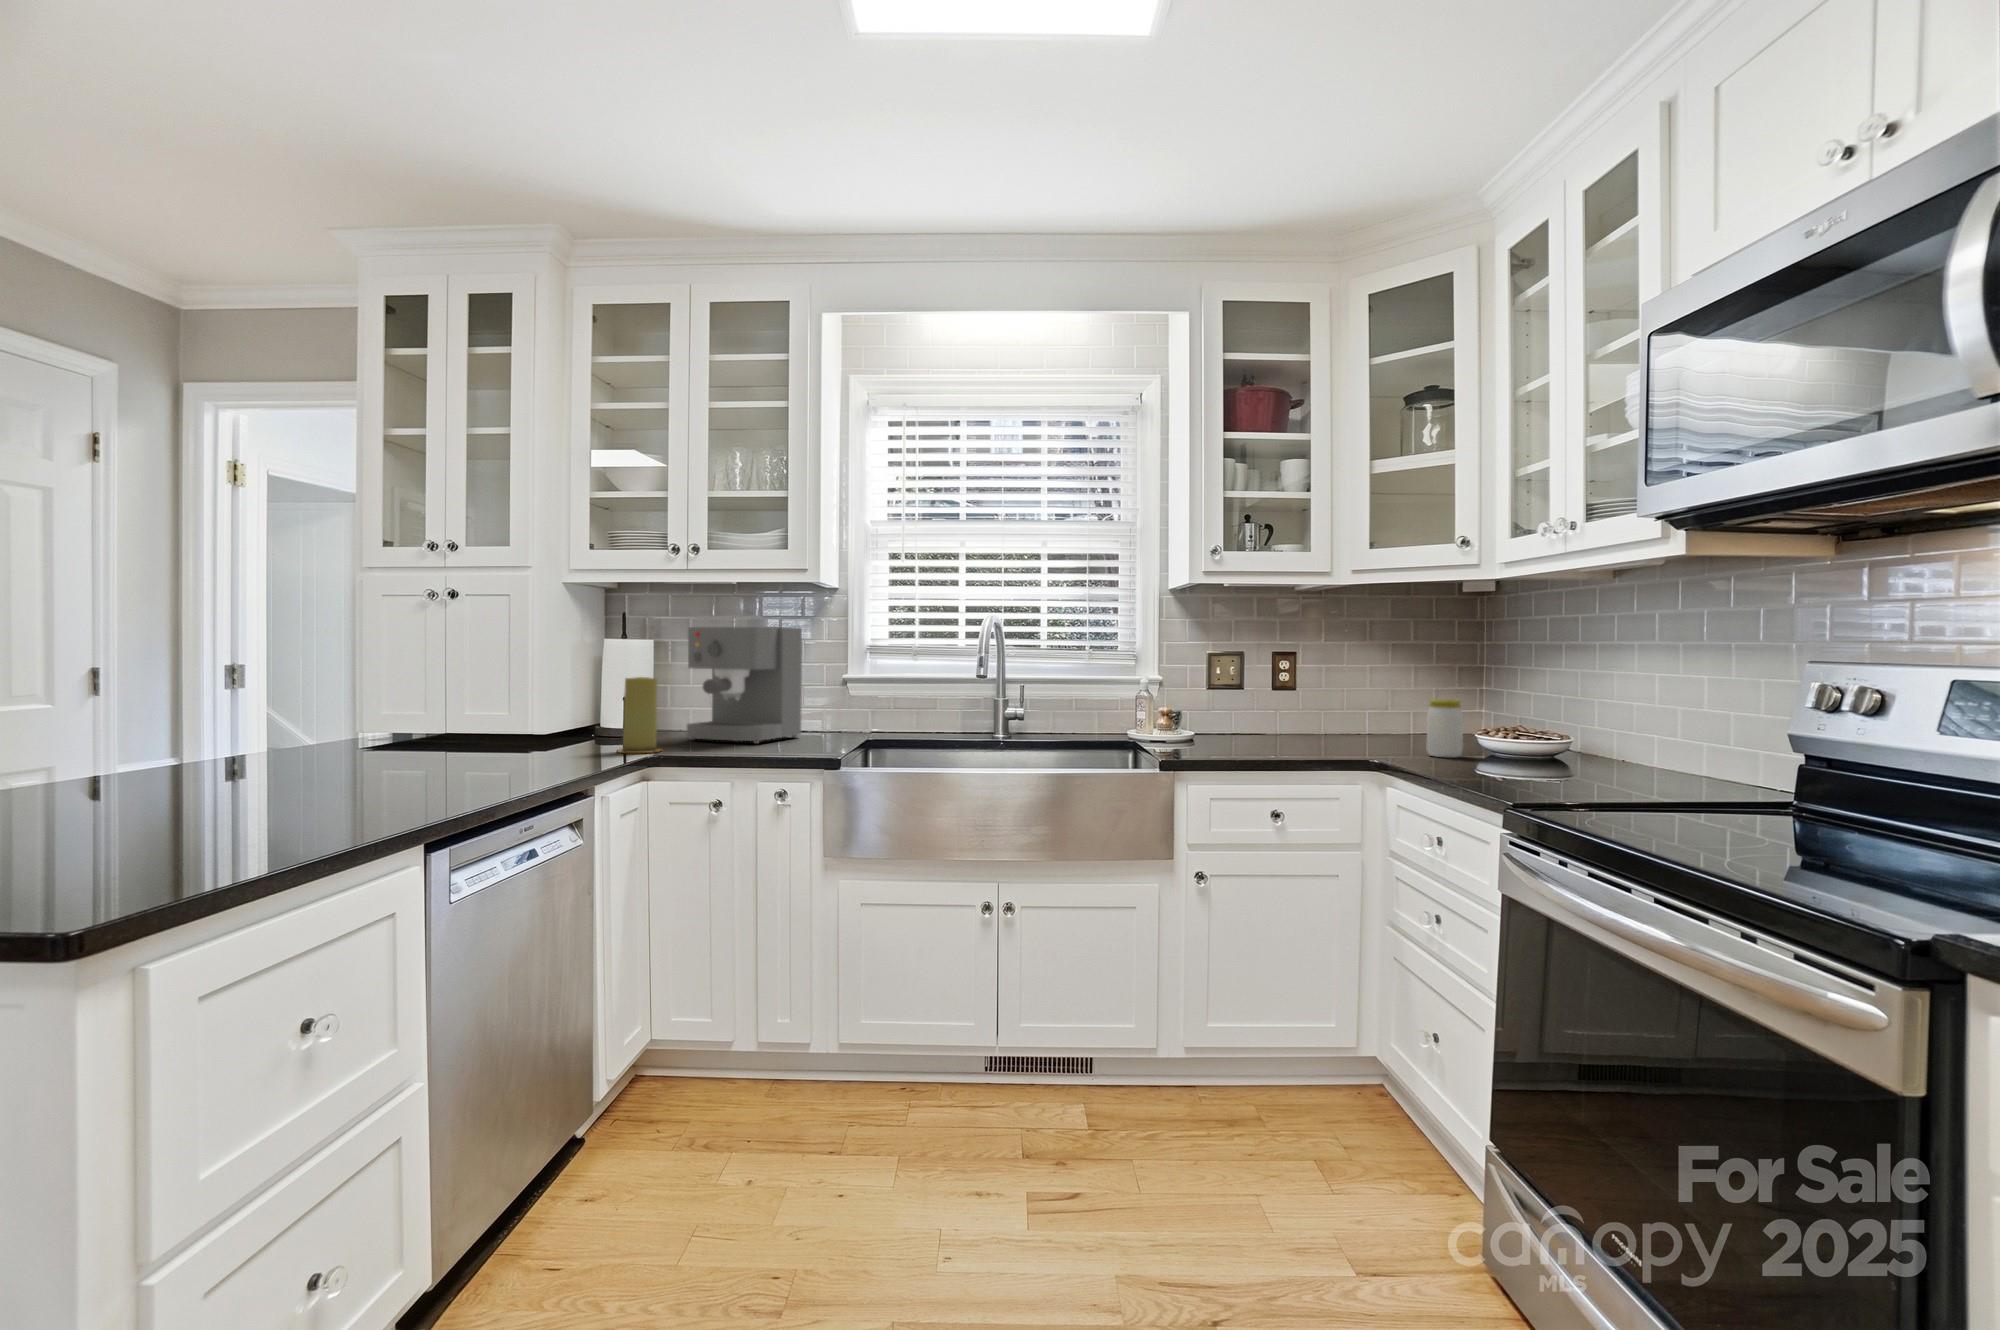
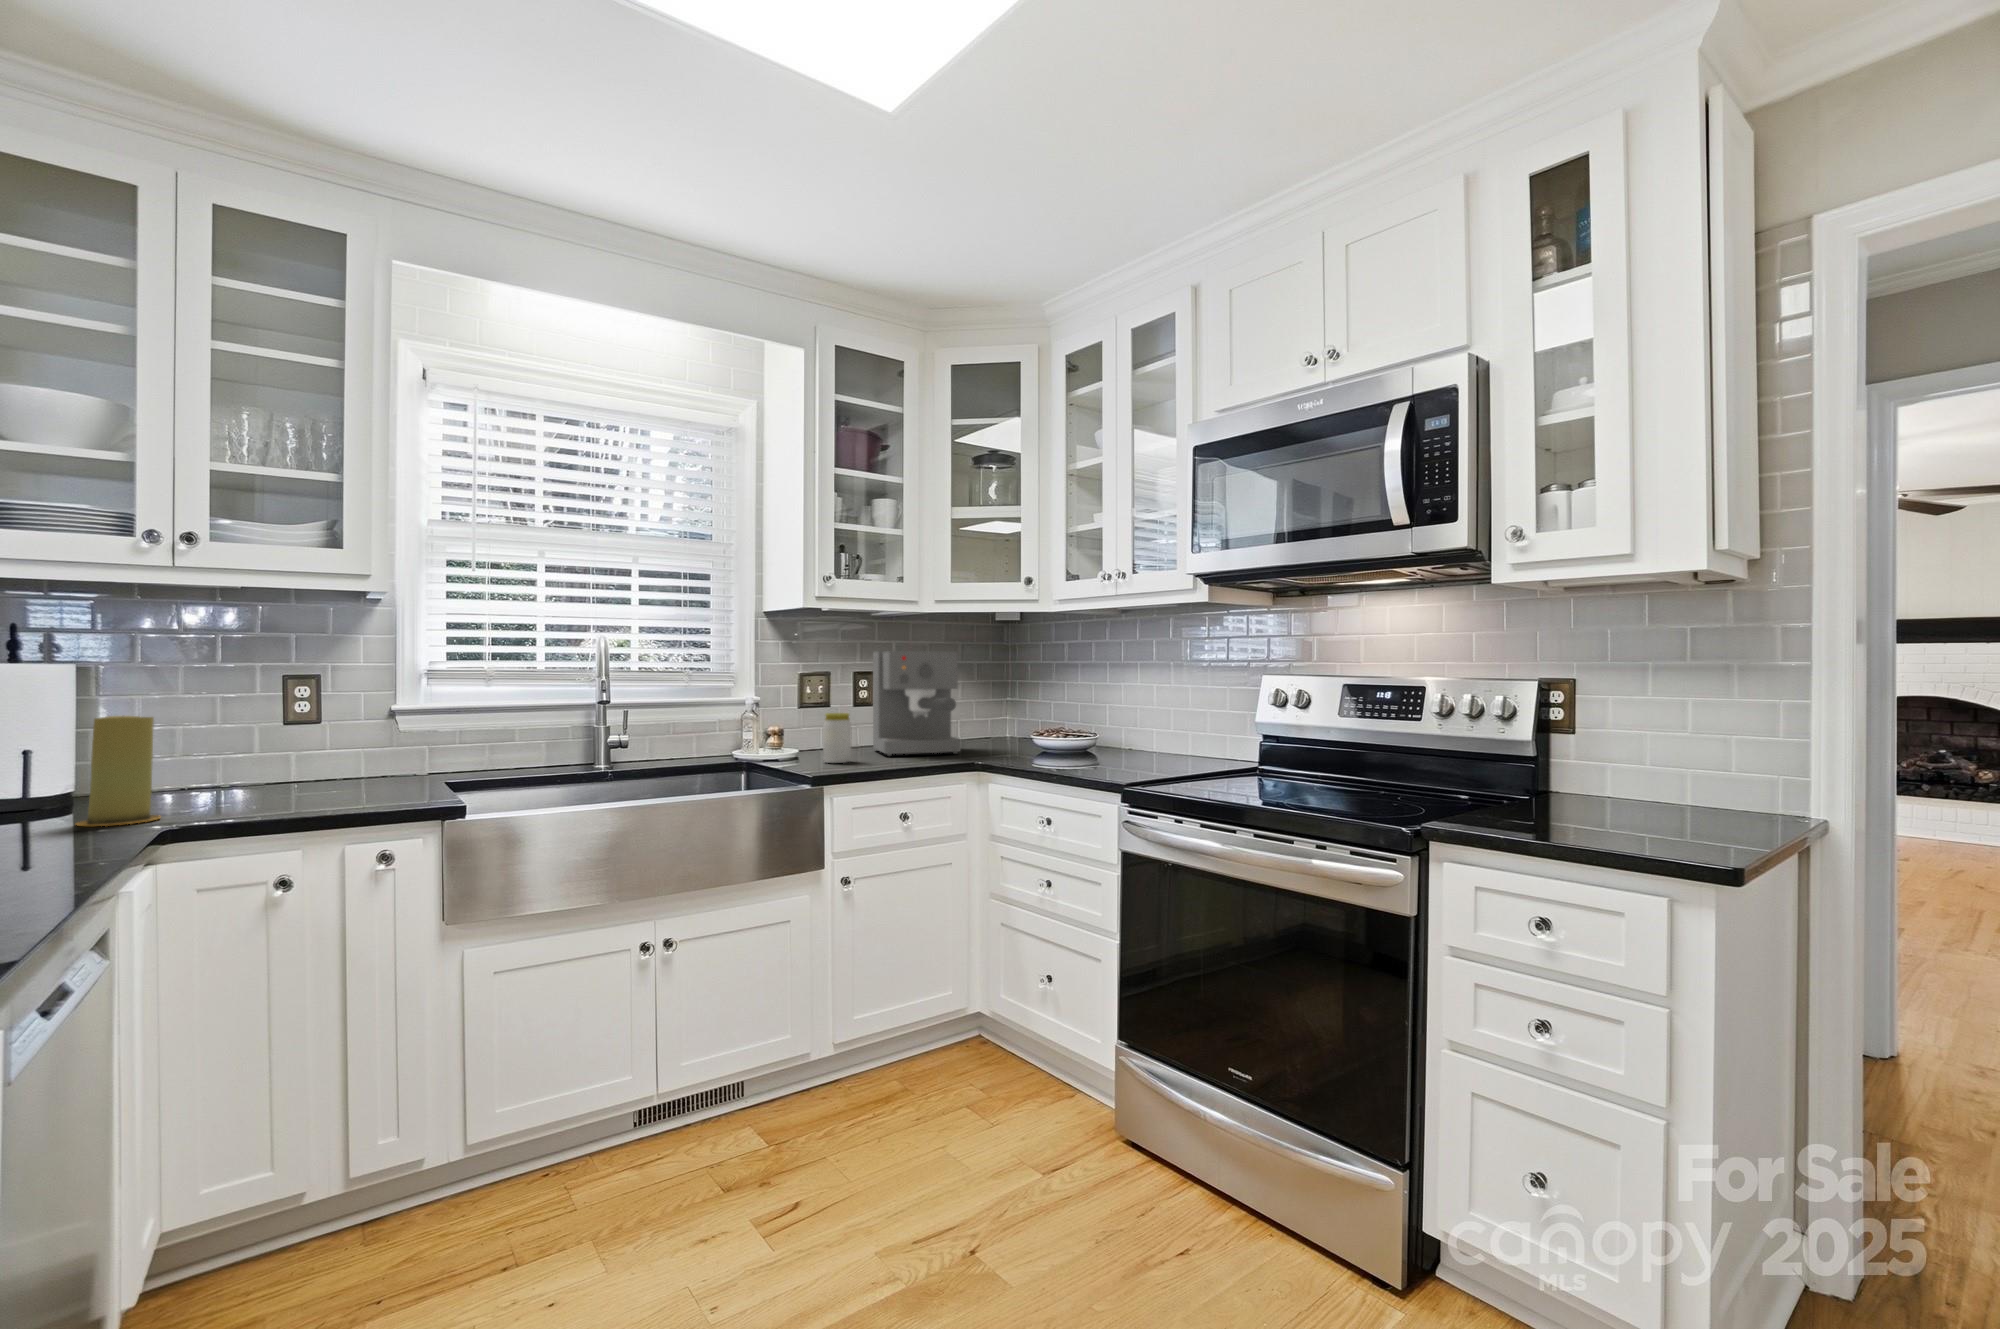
coffee maker: present [687,627,802,743] -> present [873,651,961,756]
jar: present [1427,699,1463,757] -> present [823,713,851,763]

